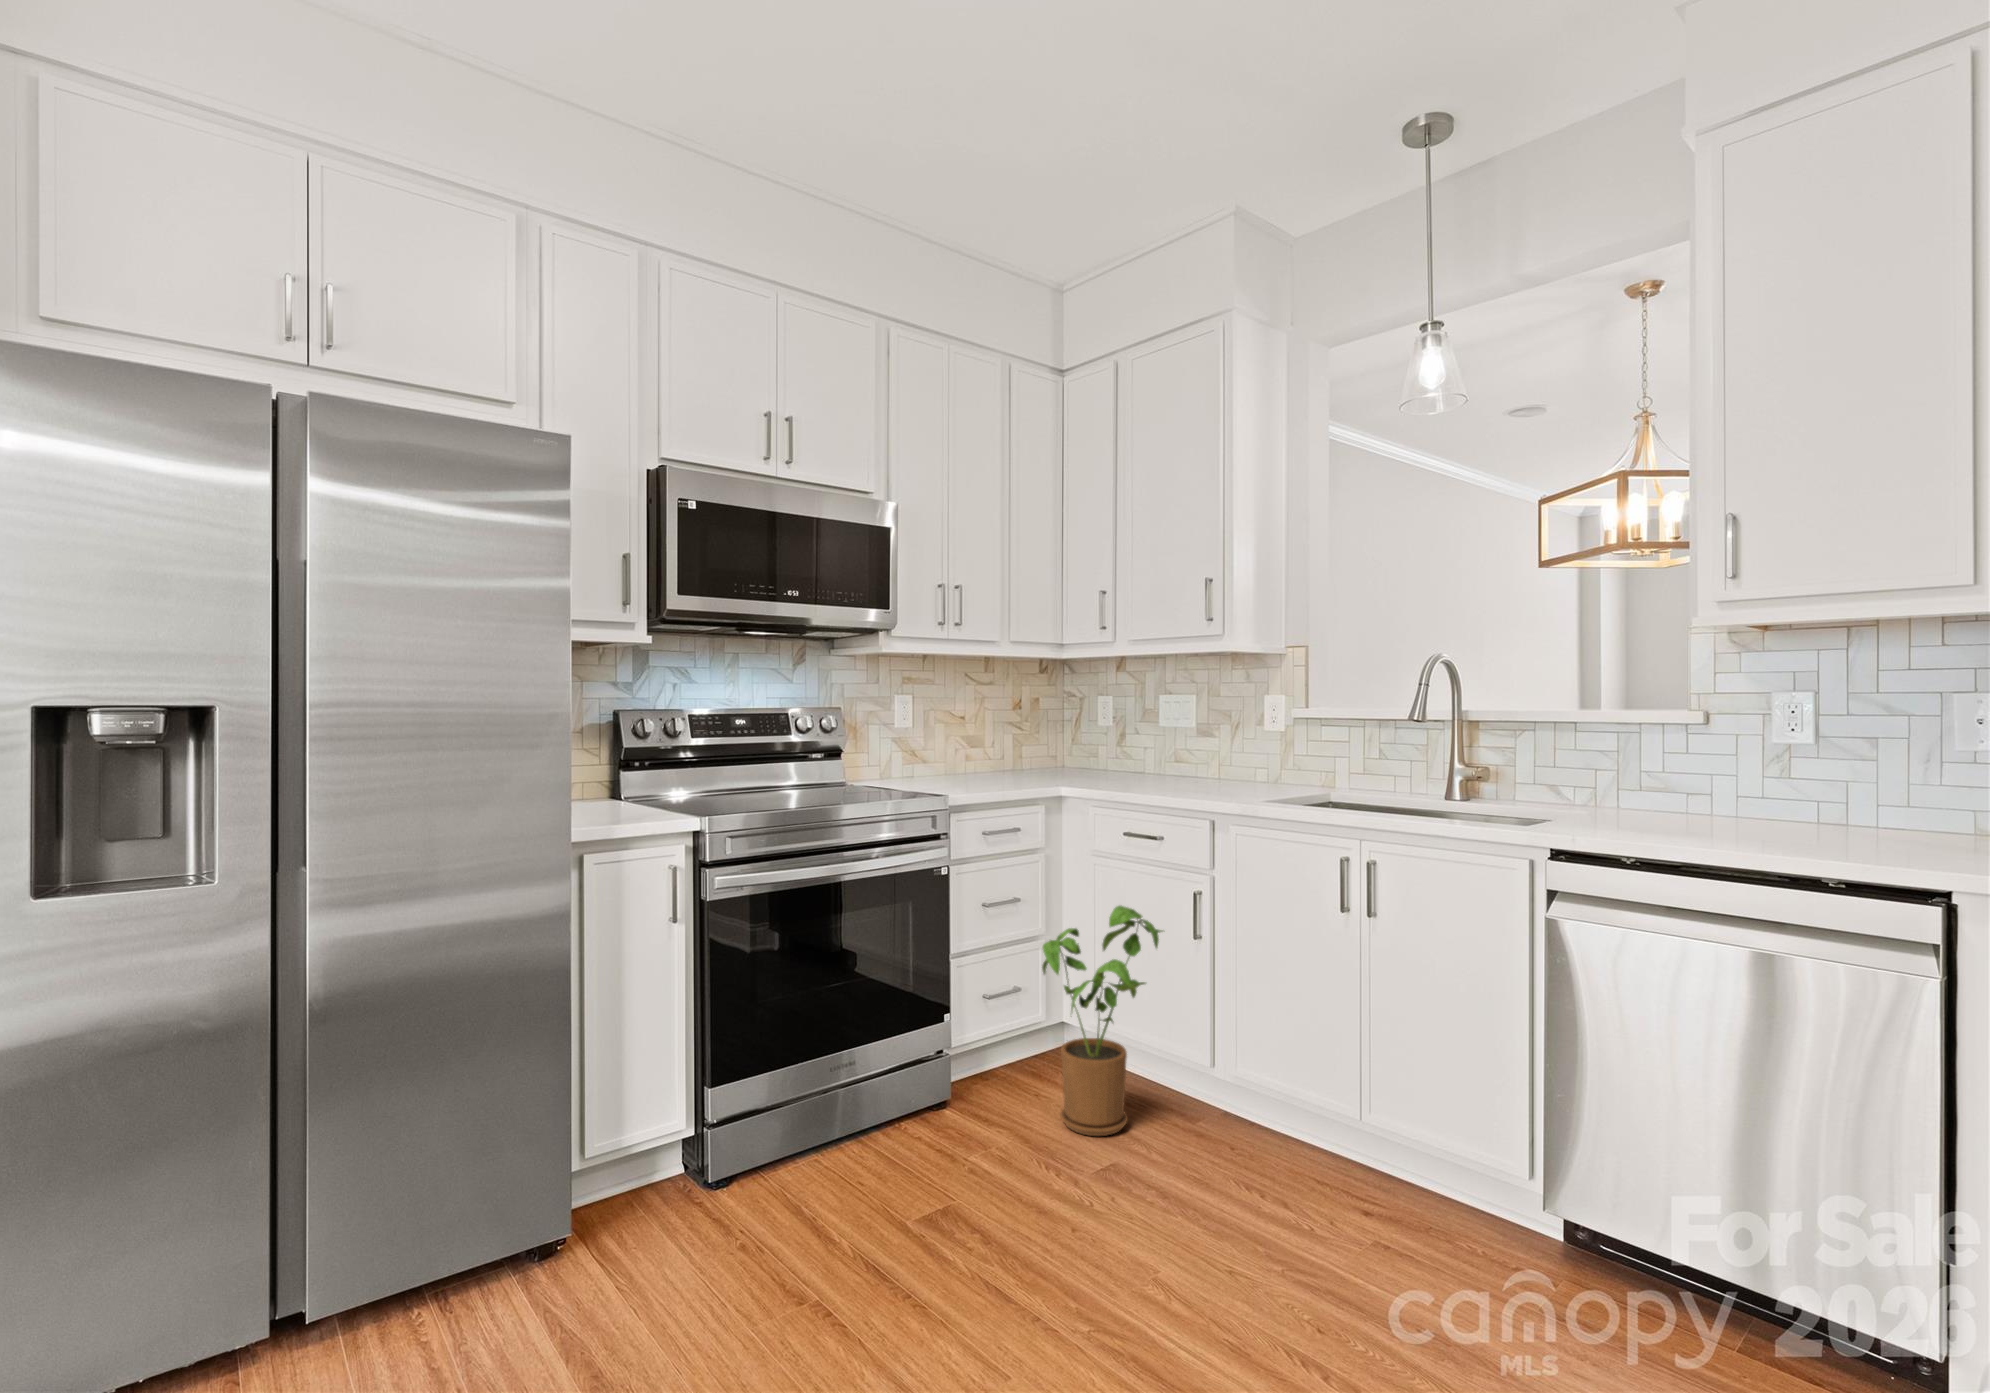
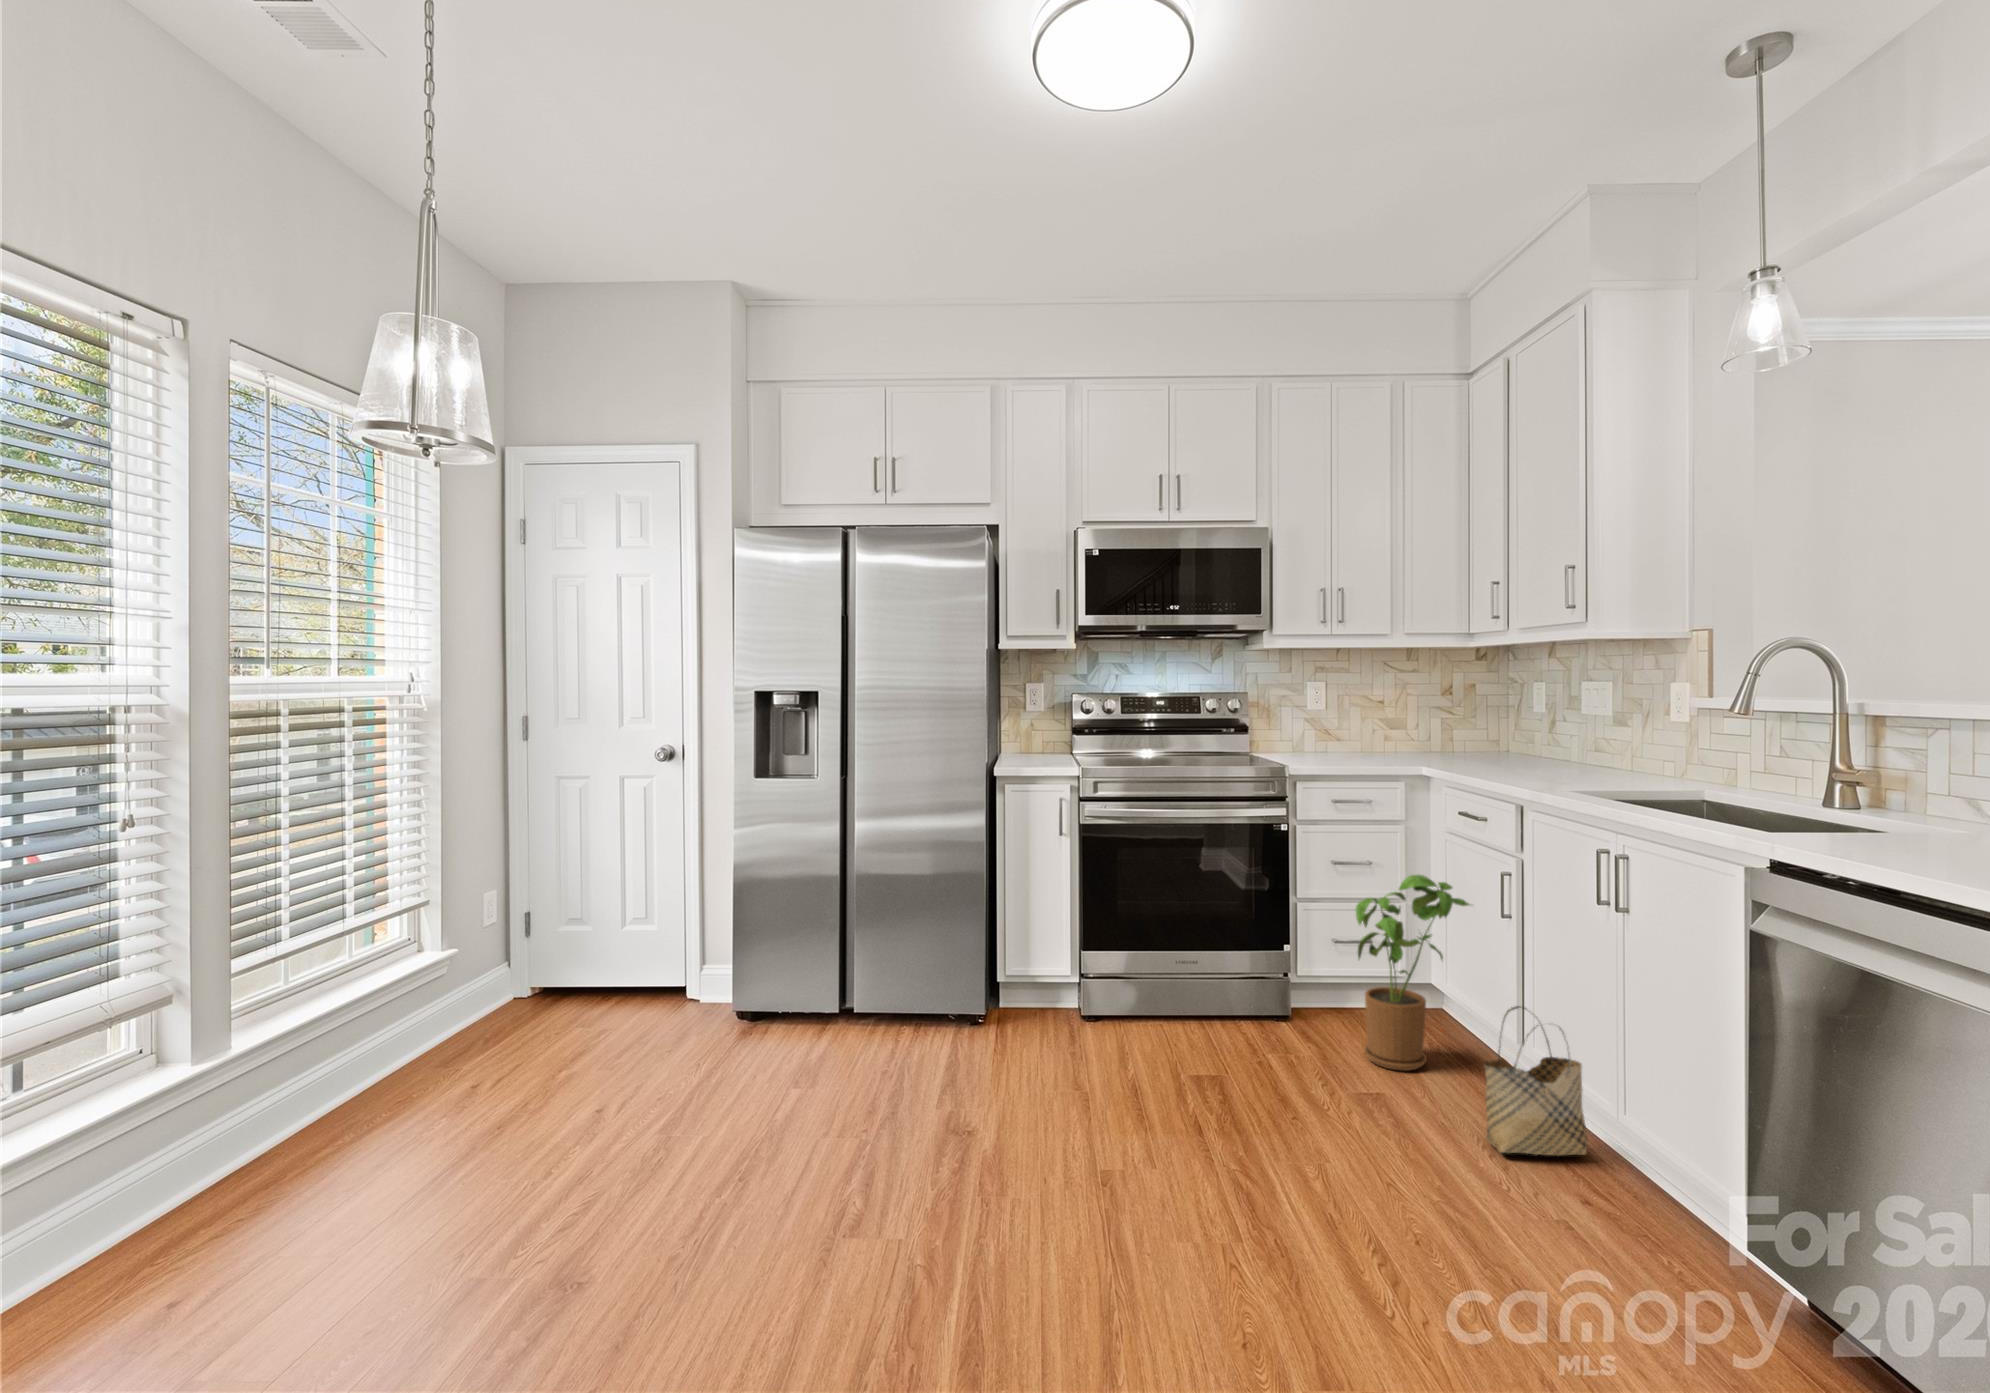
woven basket: none [1272,1032,1352,1202] -> present [1484,1006,1588,1156]

